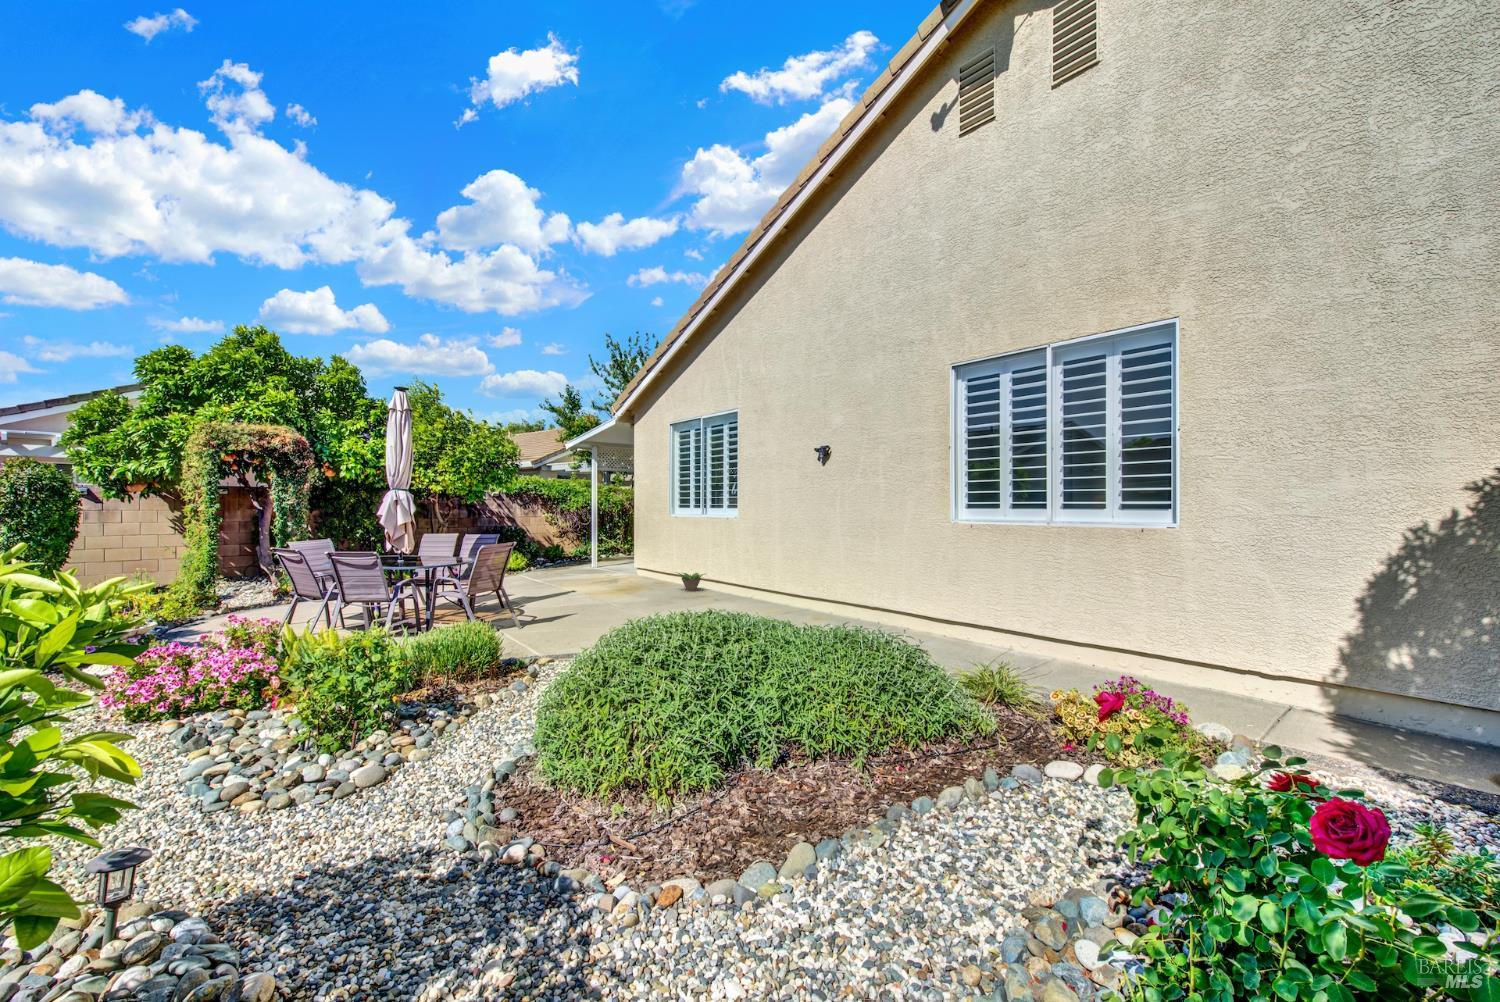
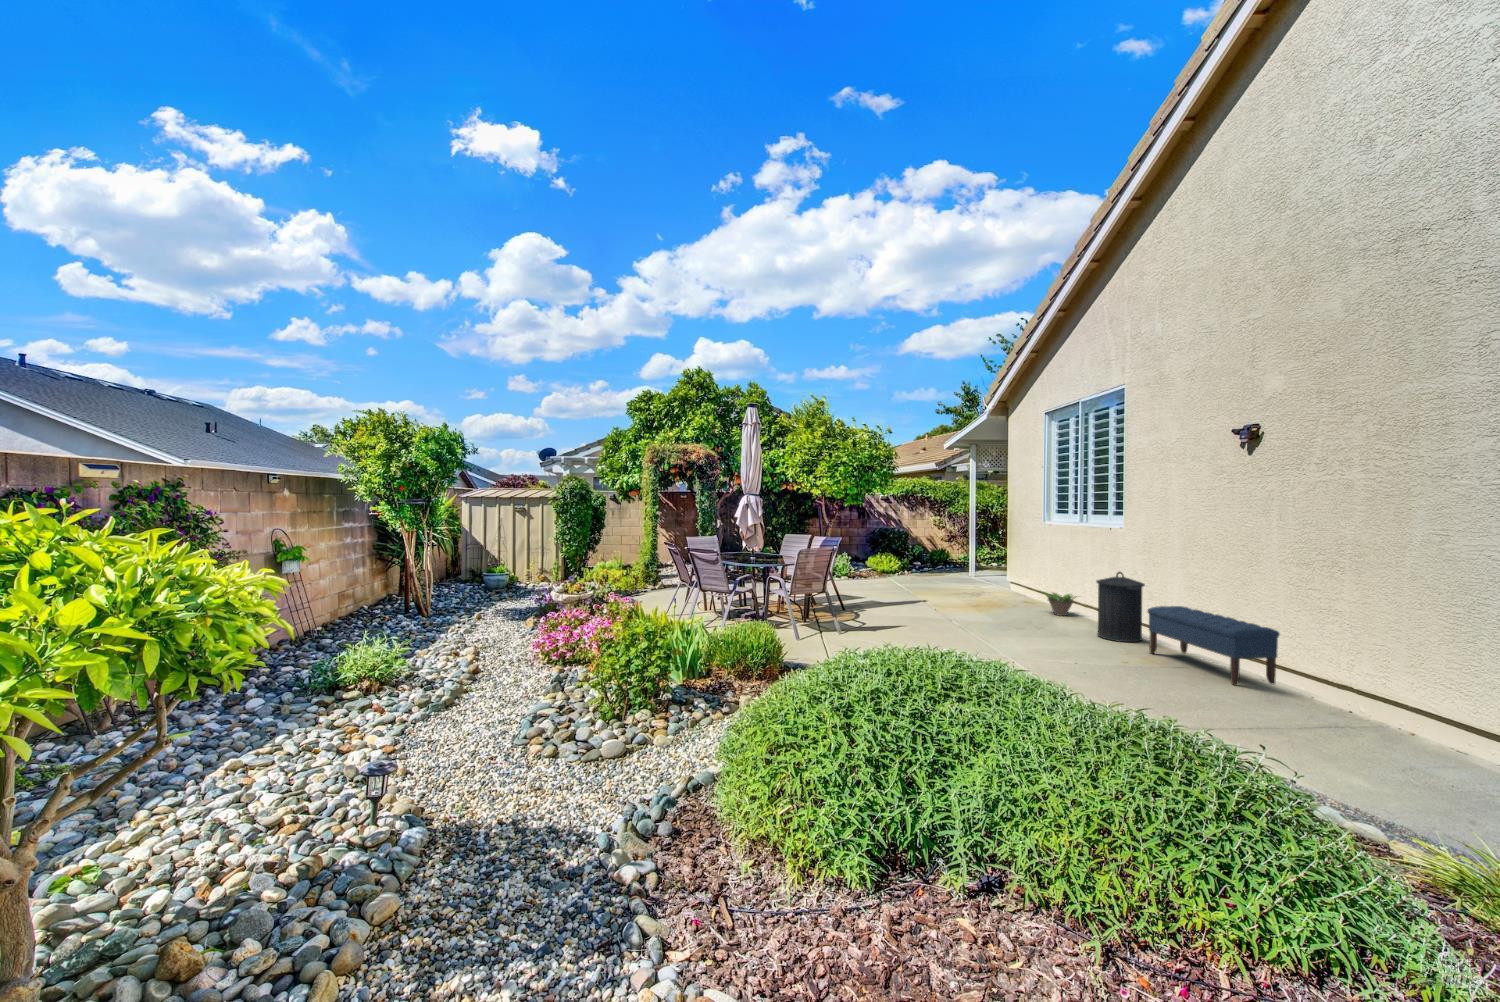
trash can: none [725,551,757,604] -> present [1096,572,1145,642]
bench: none [764,573,842,621] -> present [1148,606,1279,685]

